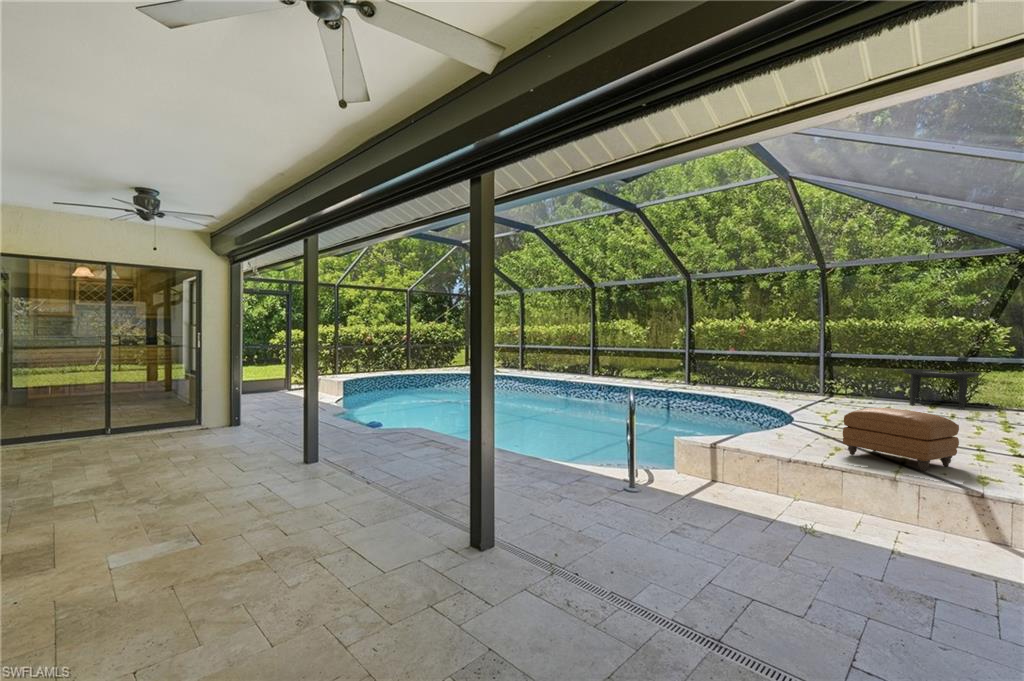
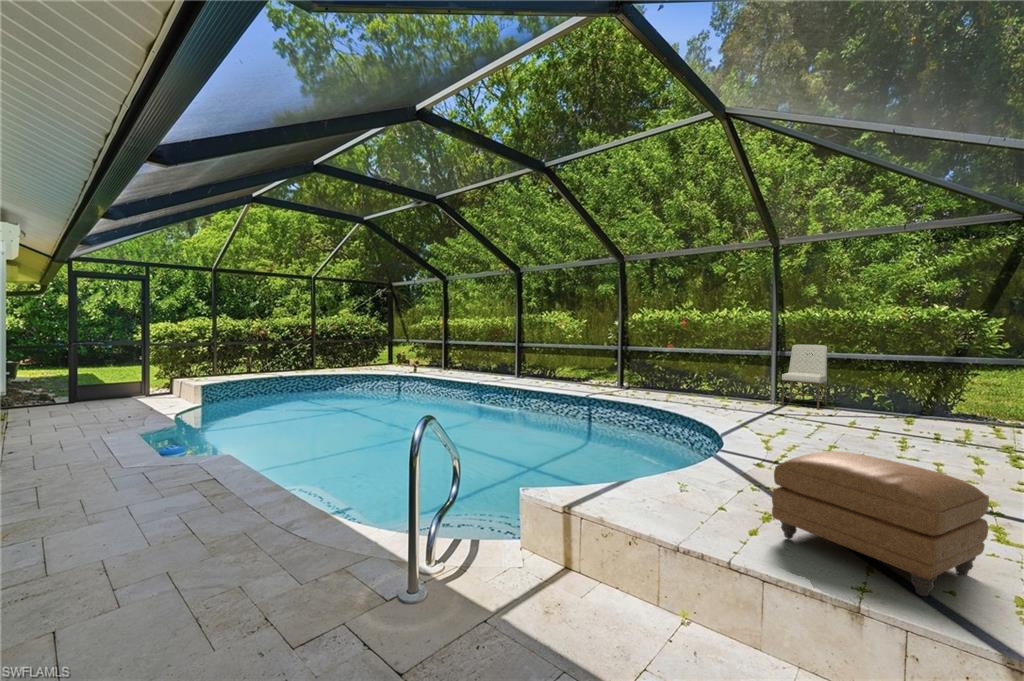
chair: none [830,348,867,399] -> present [782,344,827,410]
round table: present [902,369,980,410] -> none [869,371,973,427]

